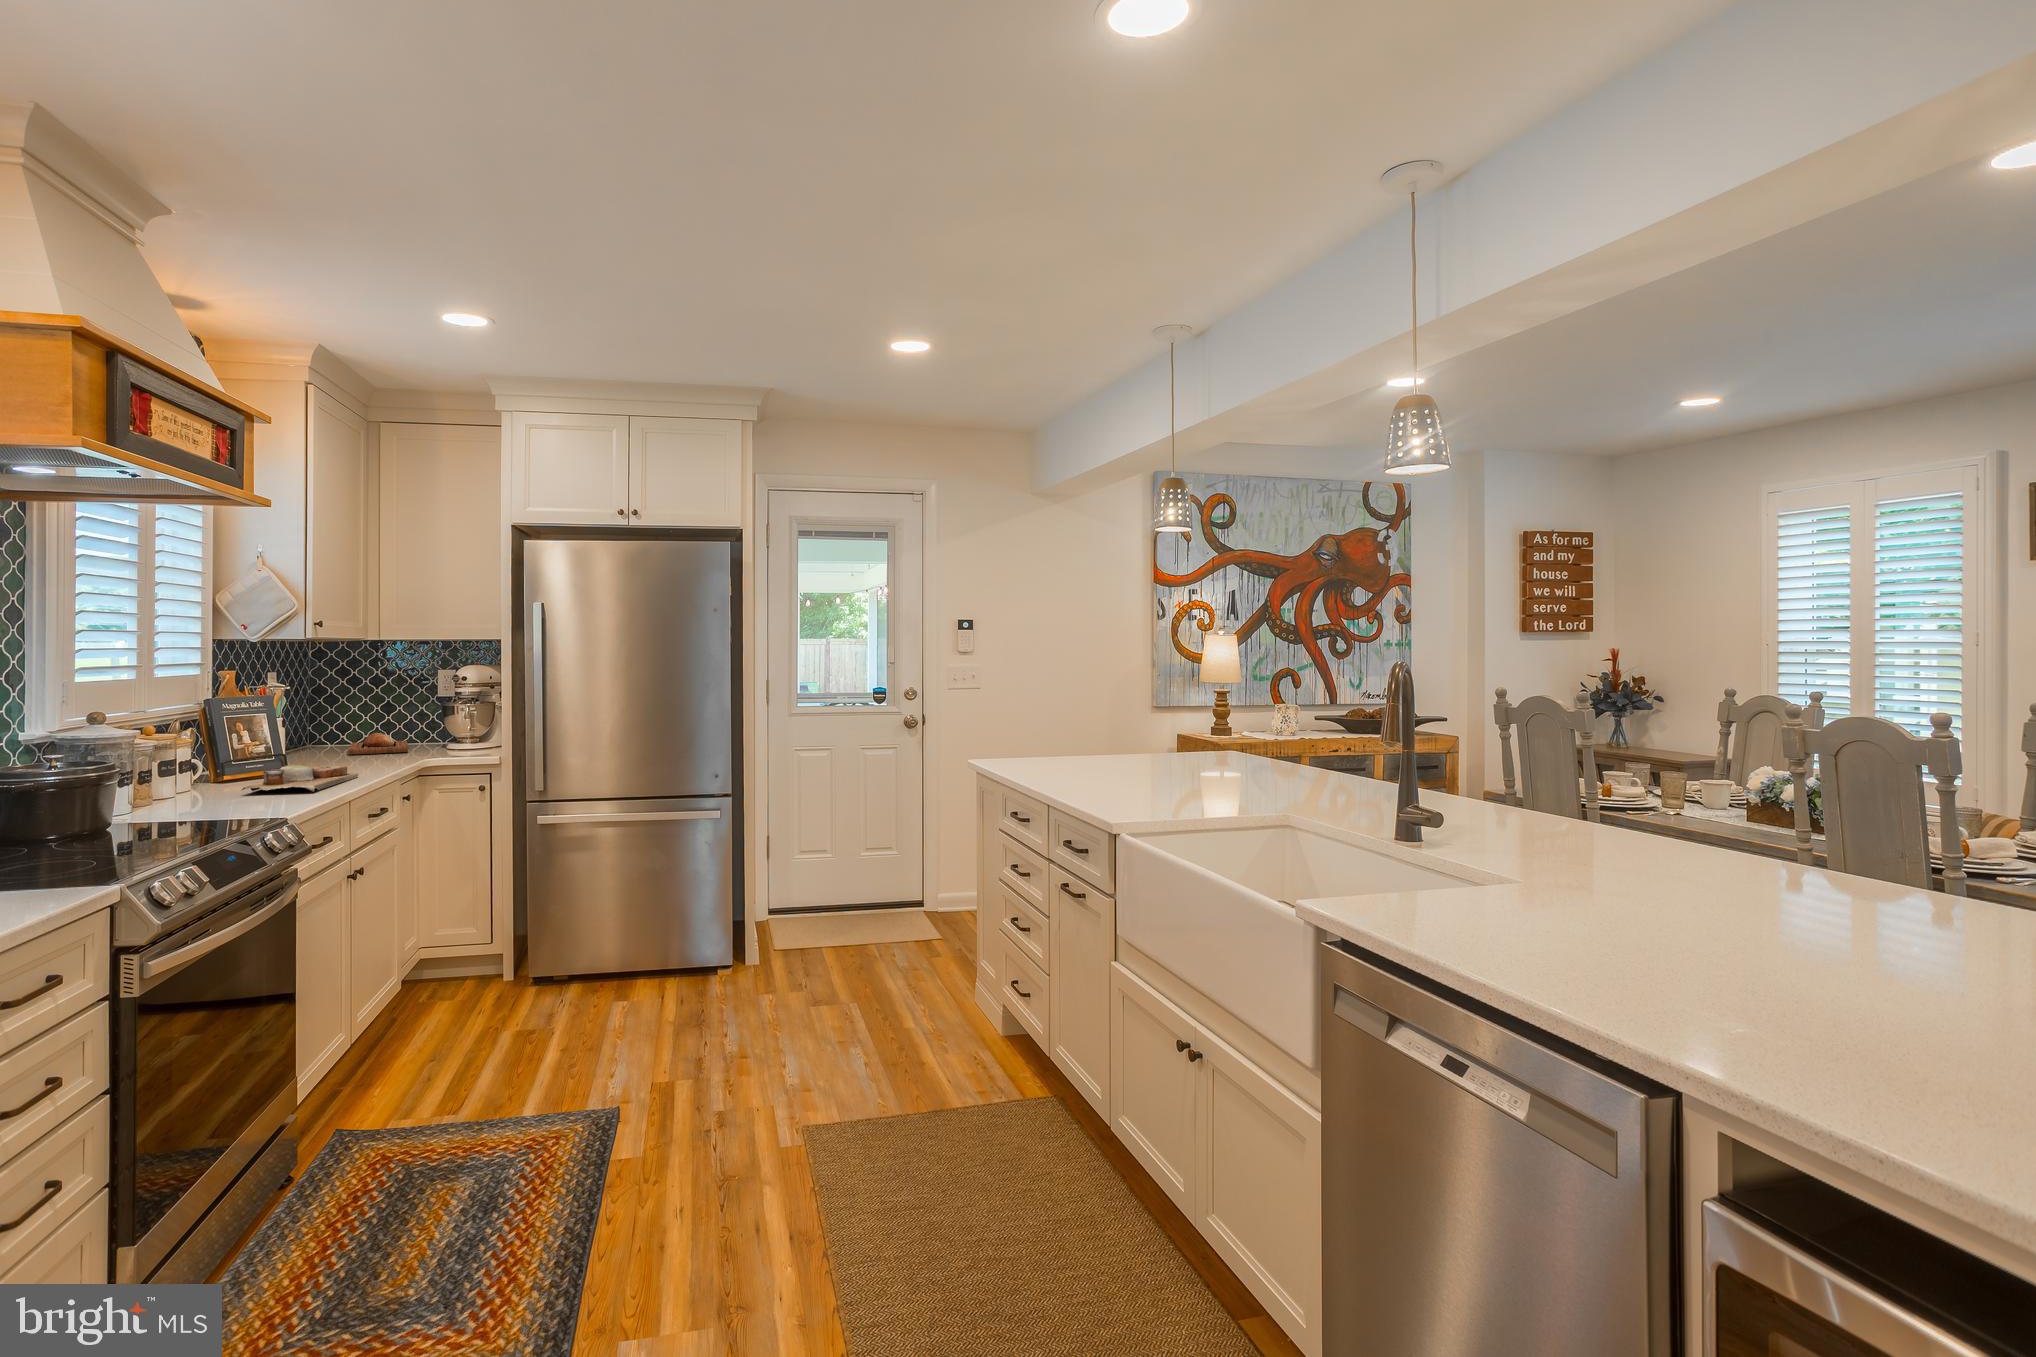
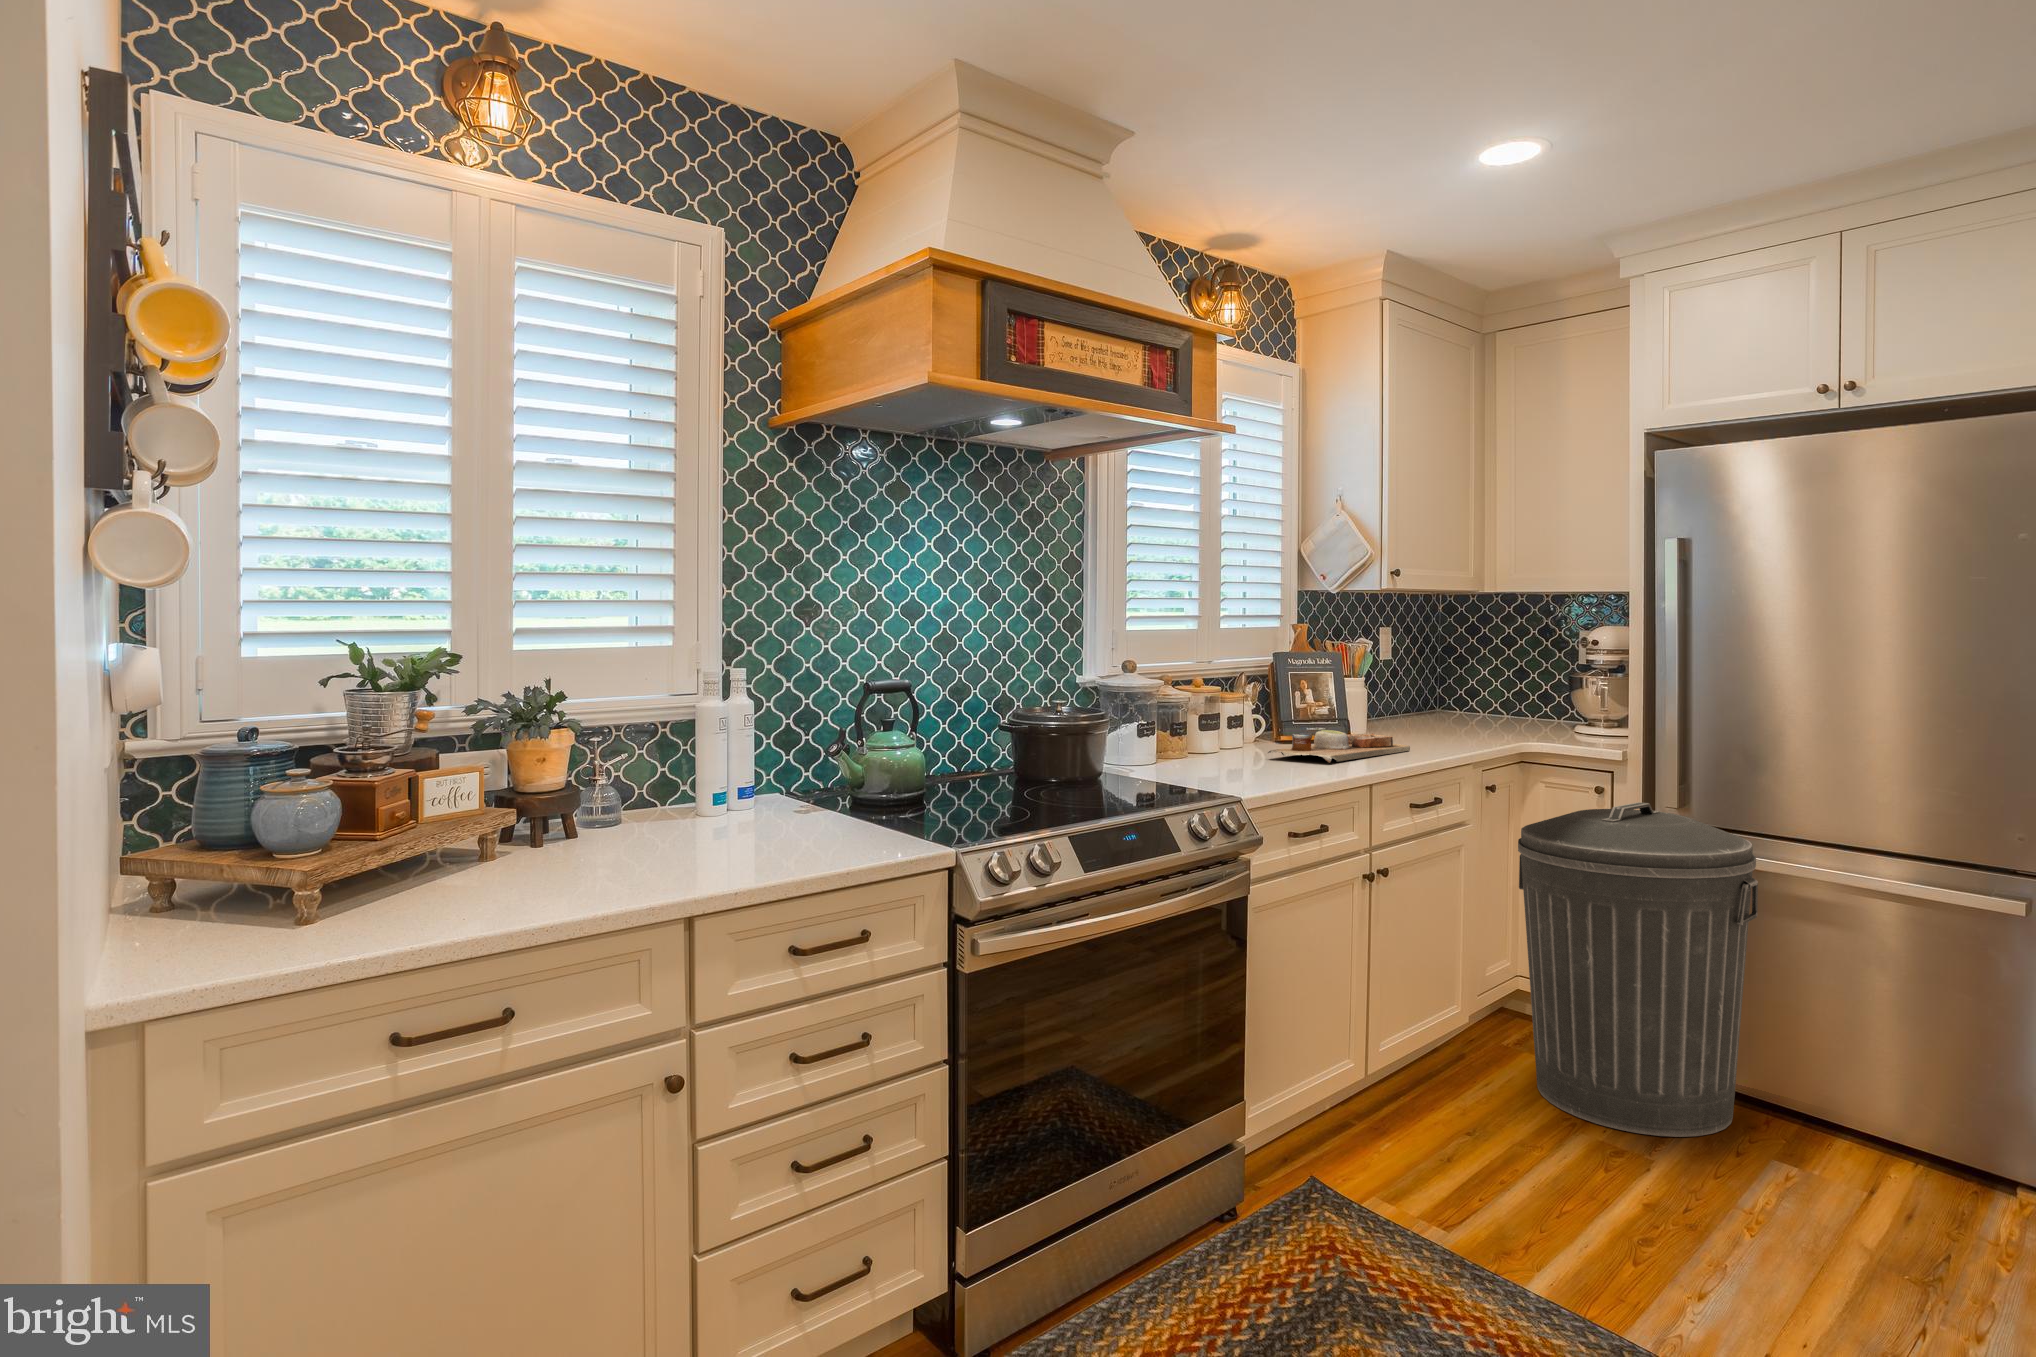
bread loaf: present [348,733,408,754] -> none [1452,702,1534,727]
trash can: none [441,798,604,1028] -> present [1518,802,1758,1137]

